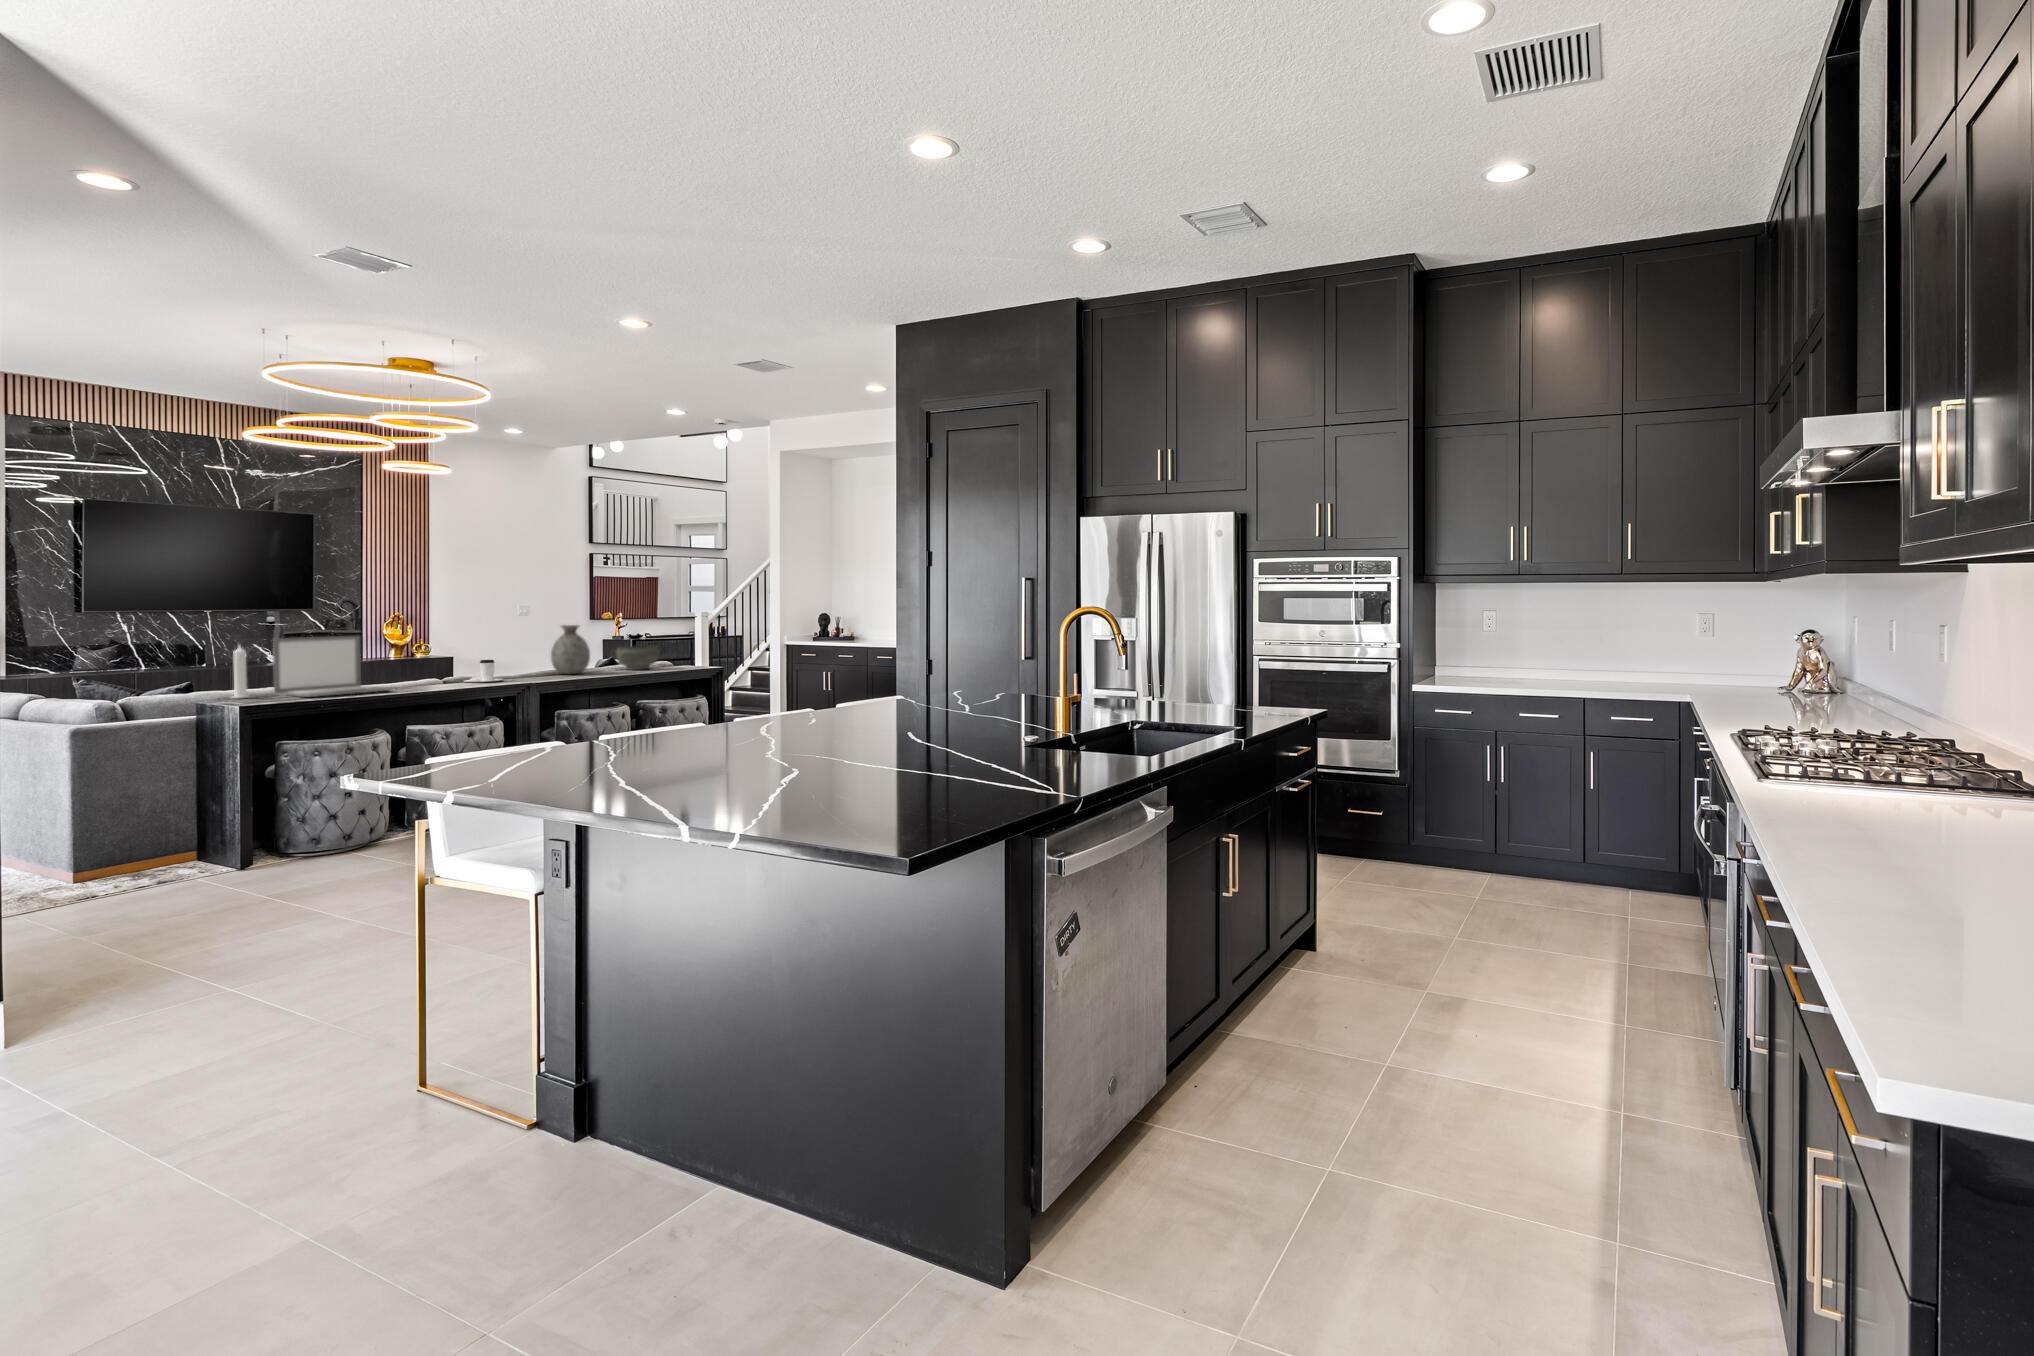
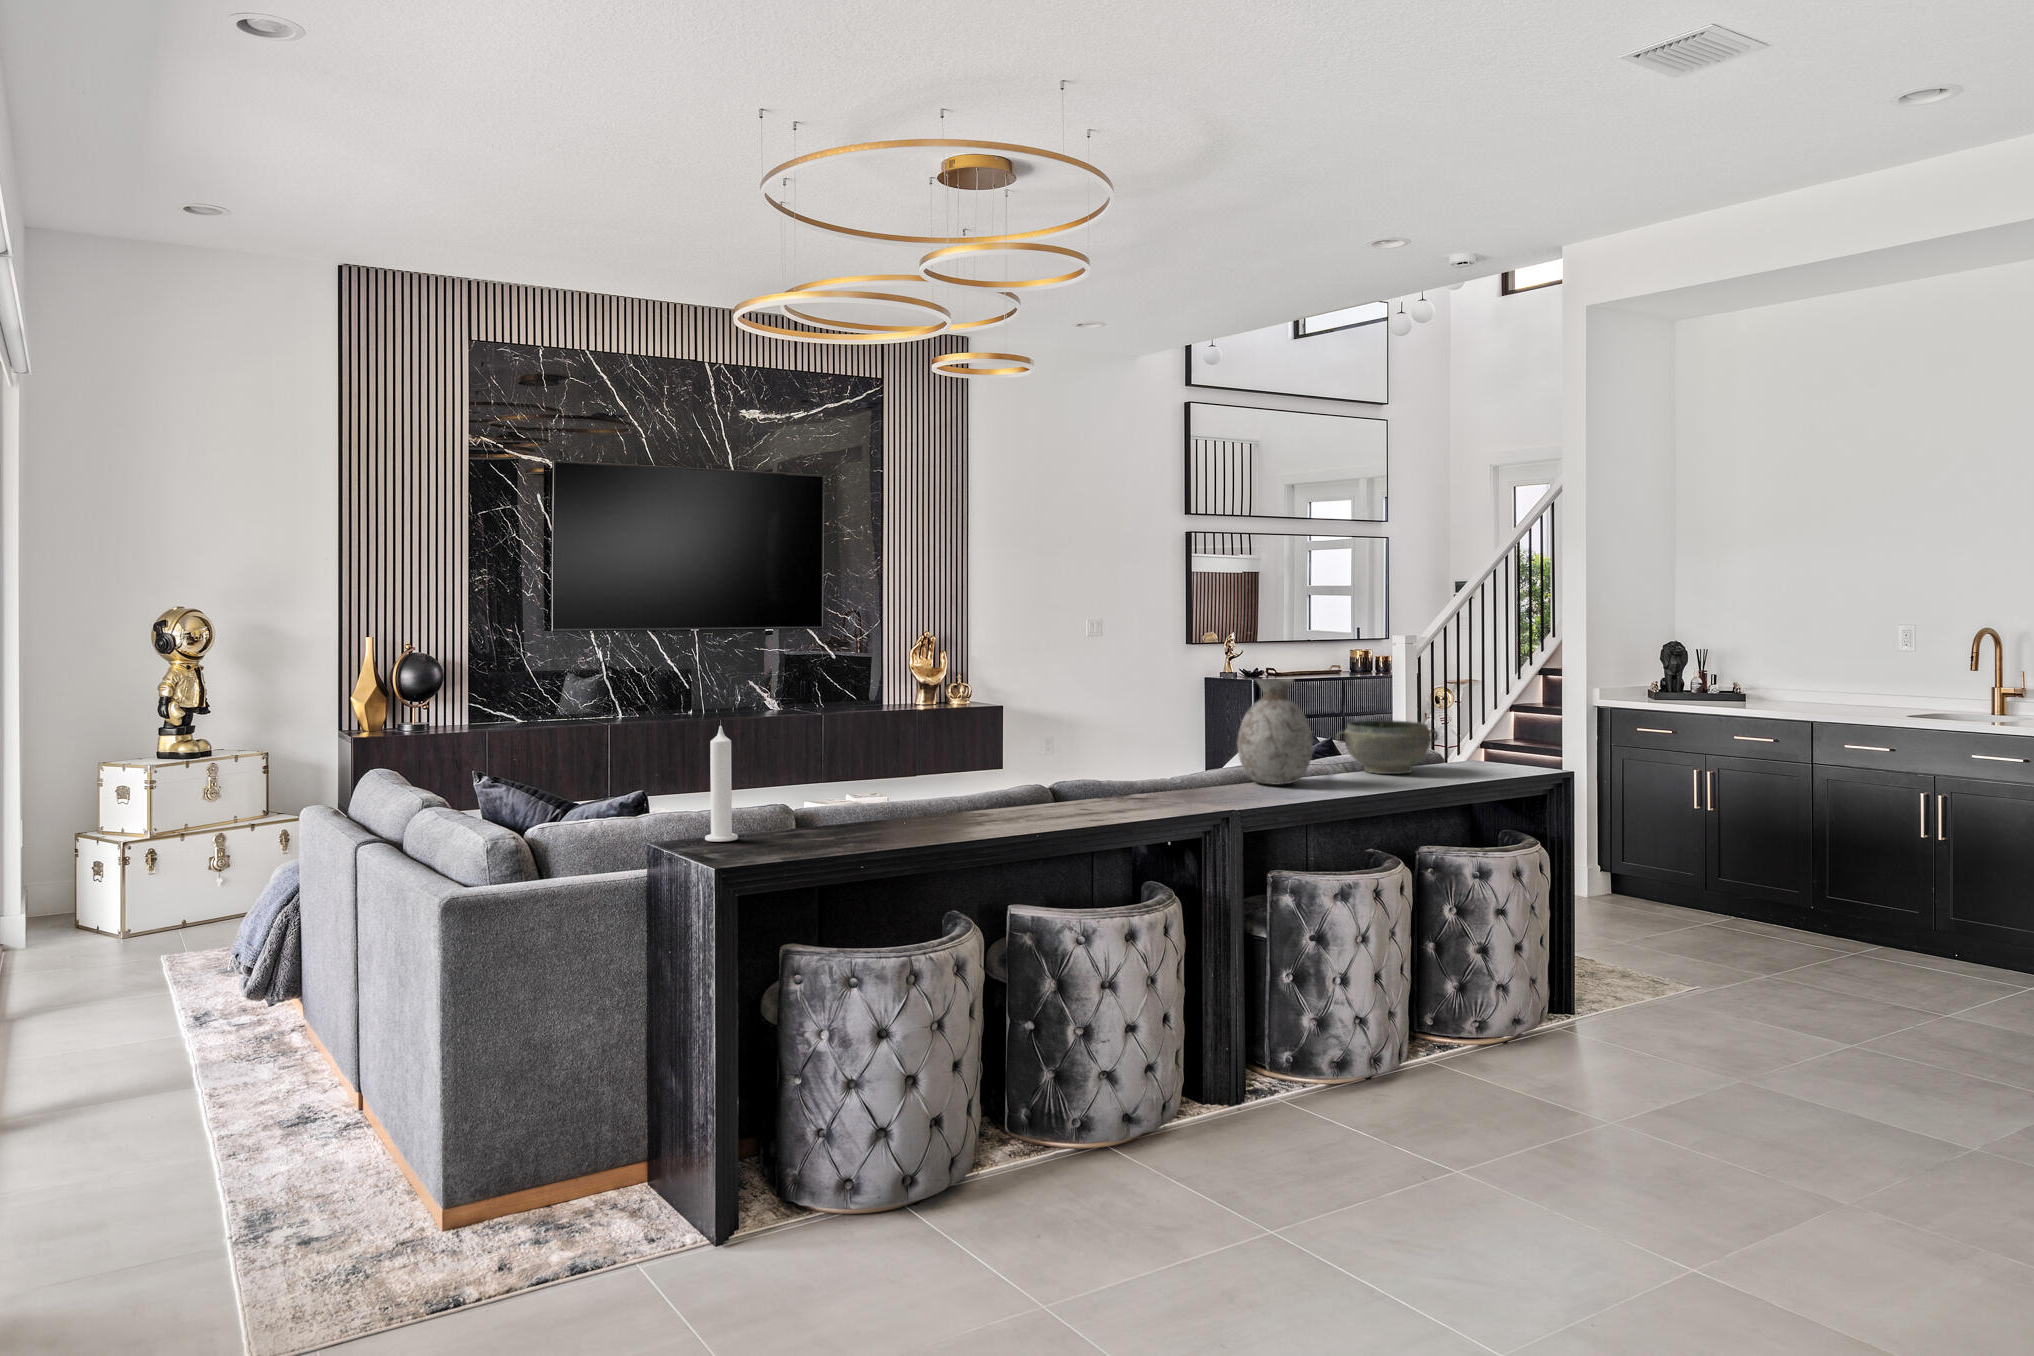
laptop: present [273,636,394,697] -> none [777,704,987,847]
coffee cup: present [464,660,503,682] -> none [1092,756,1168,805]

